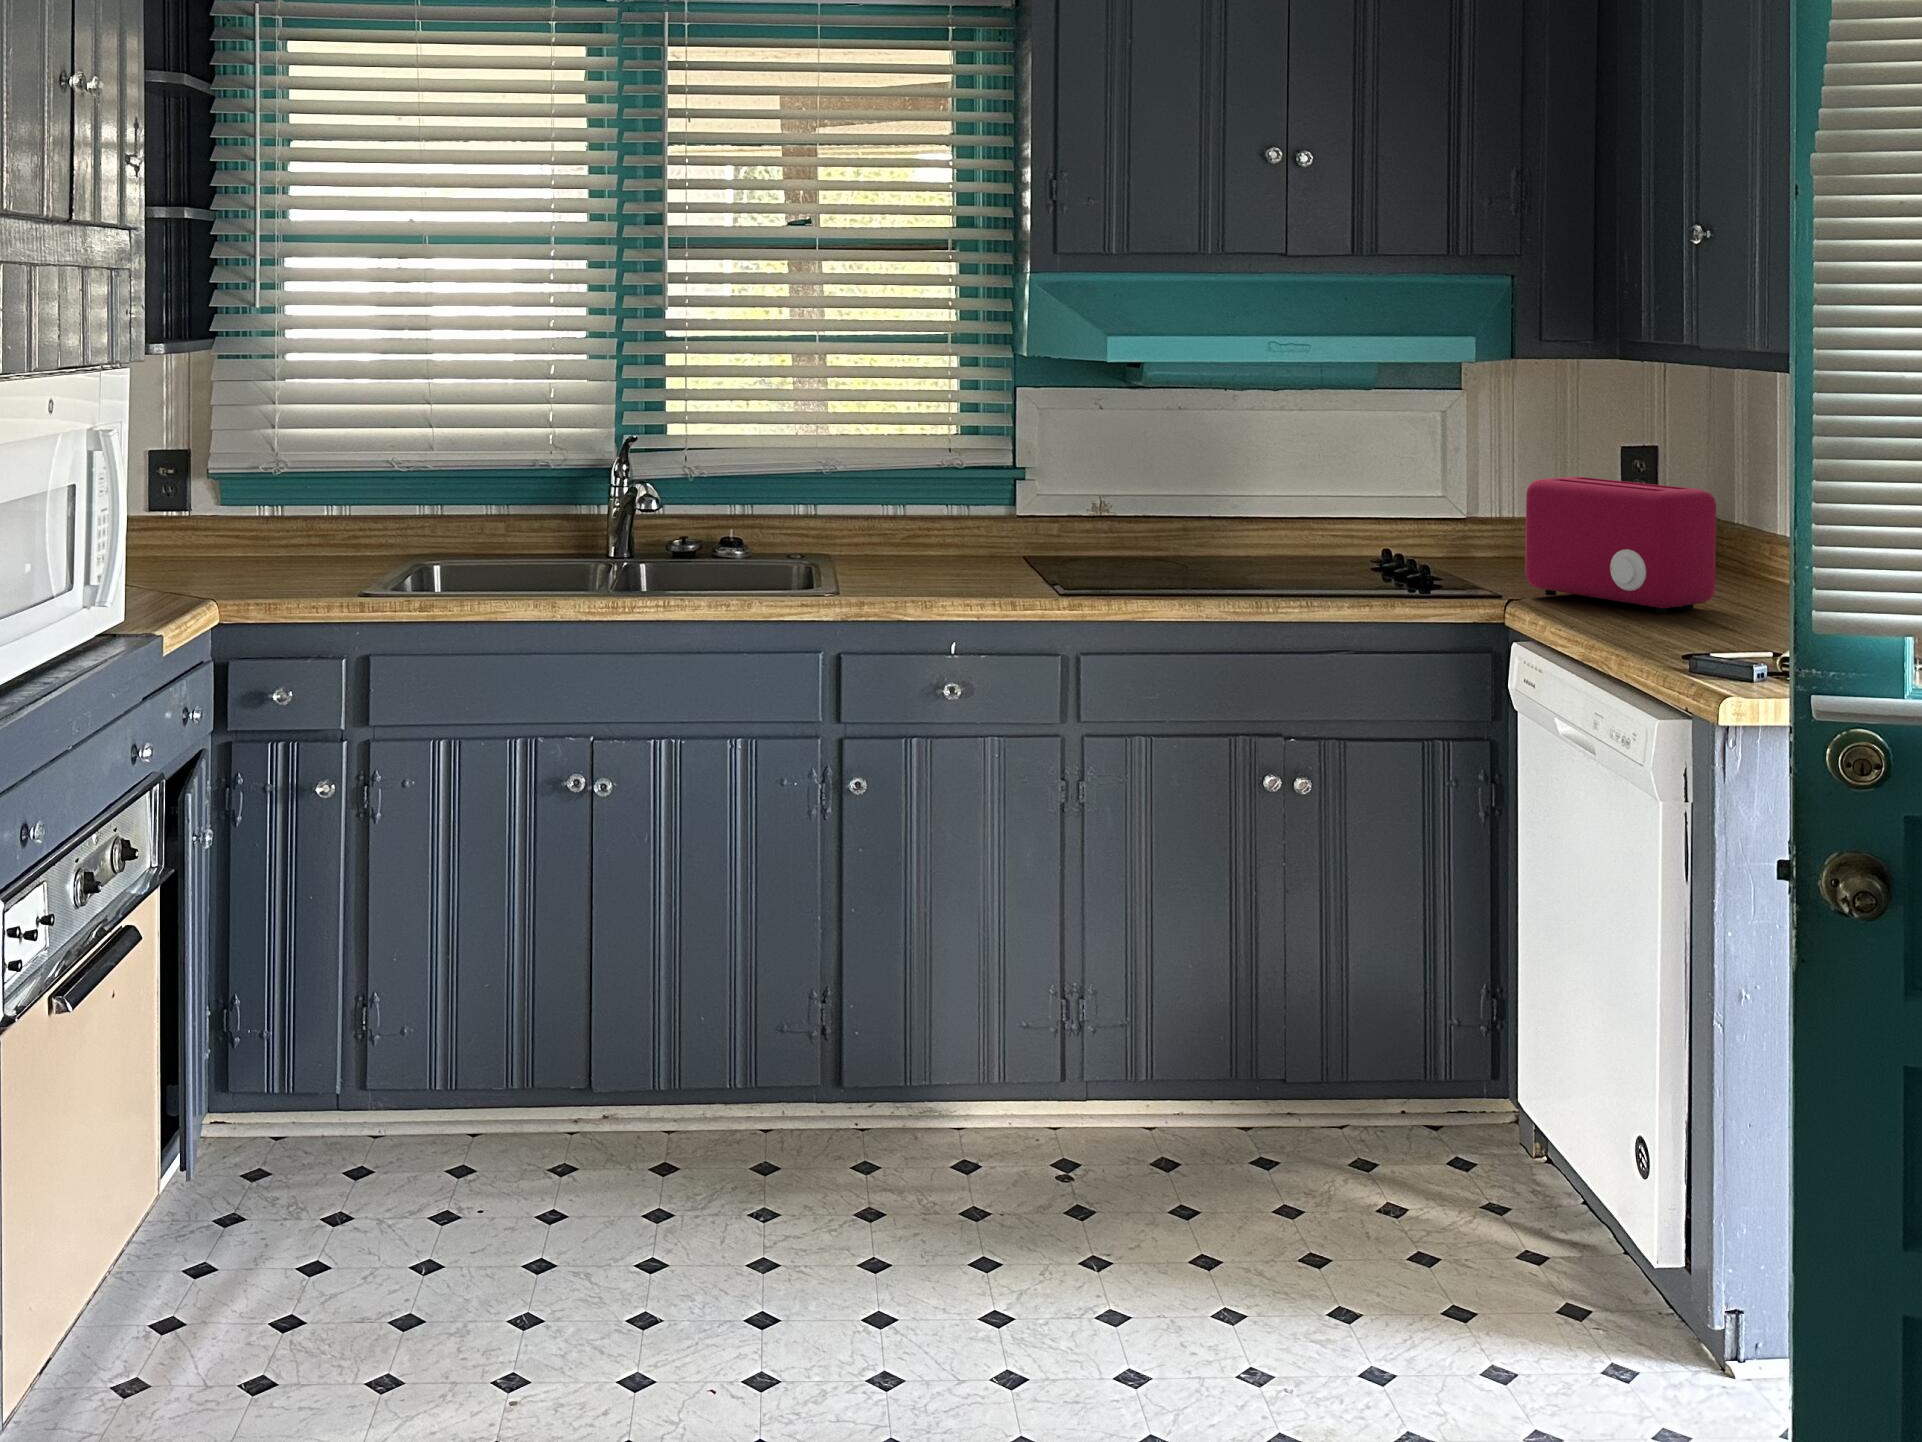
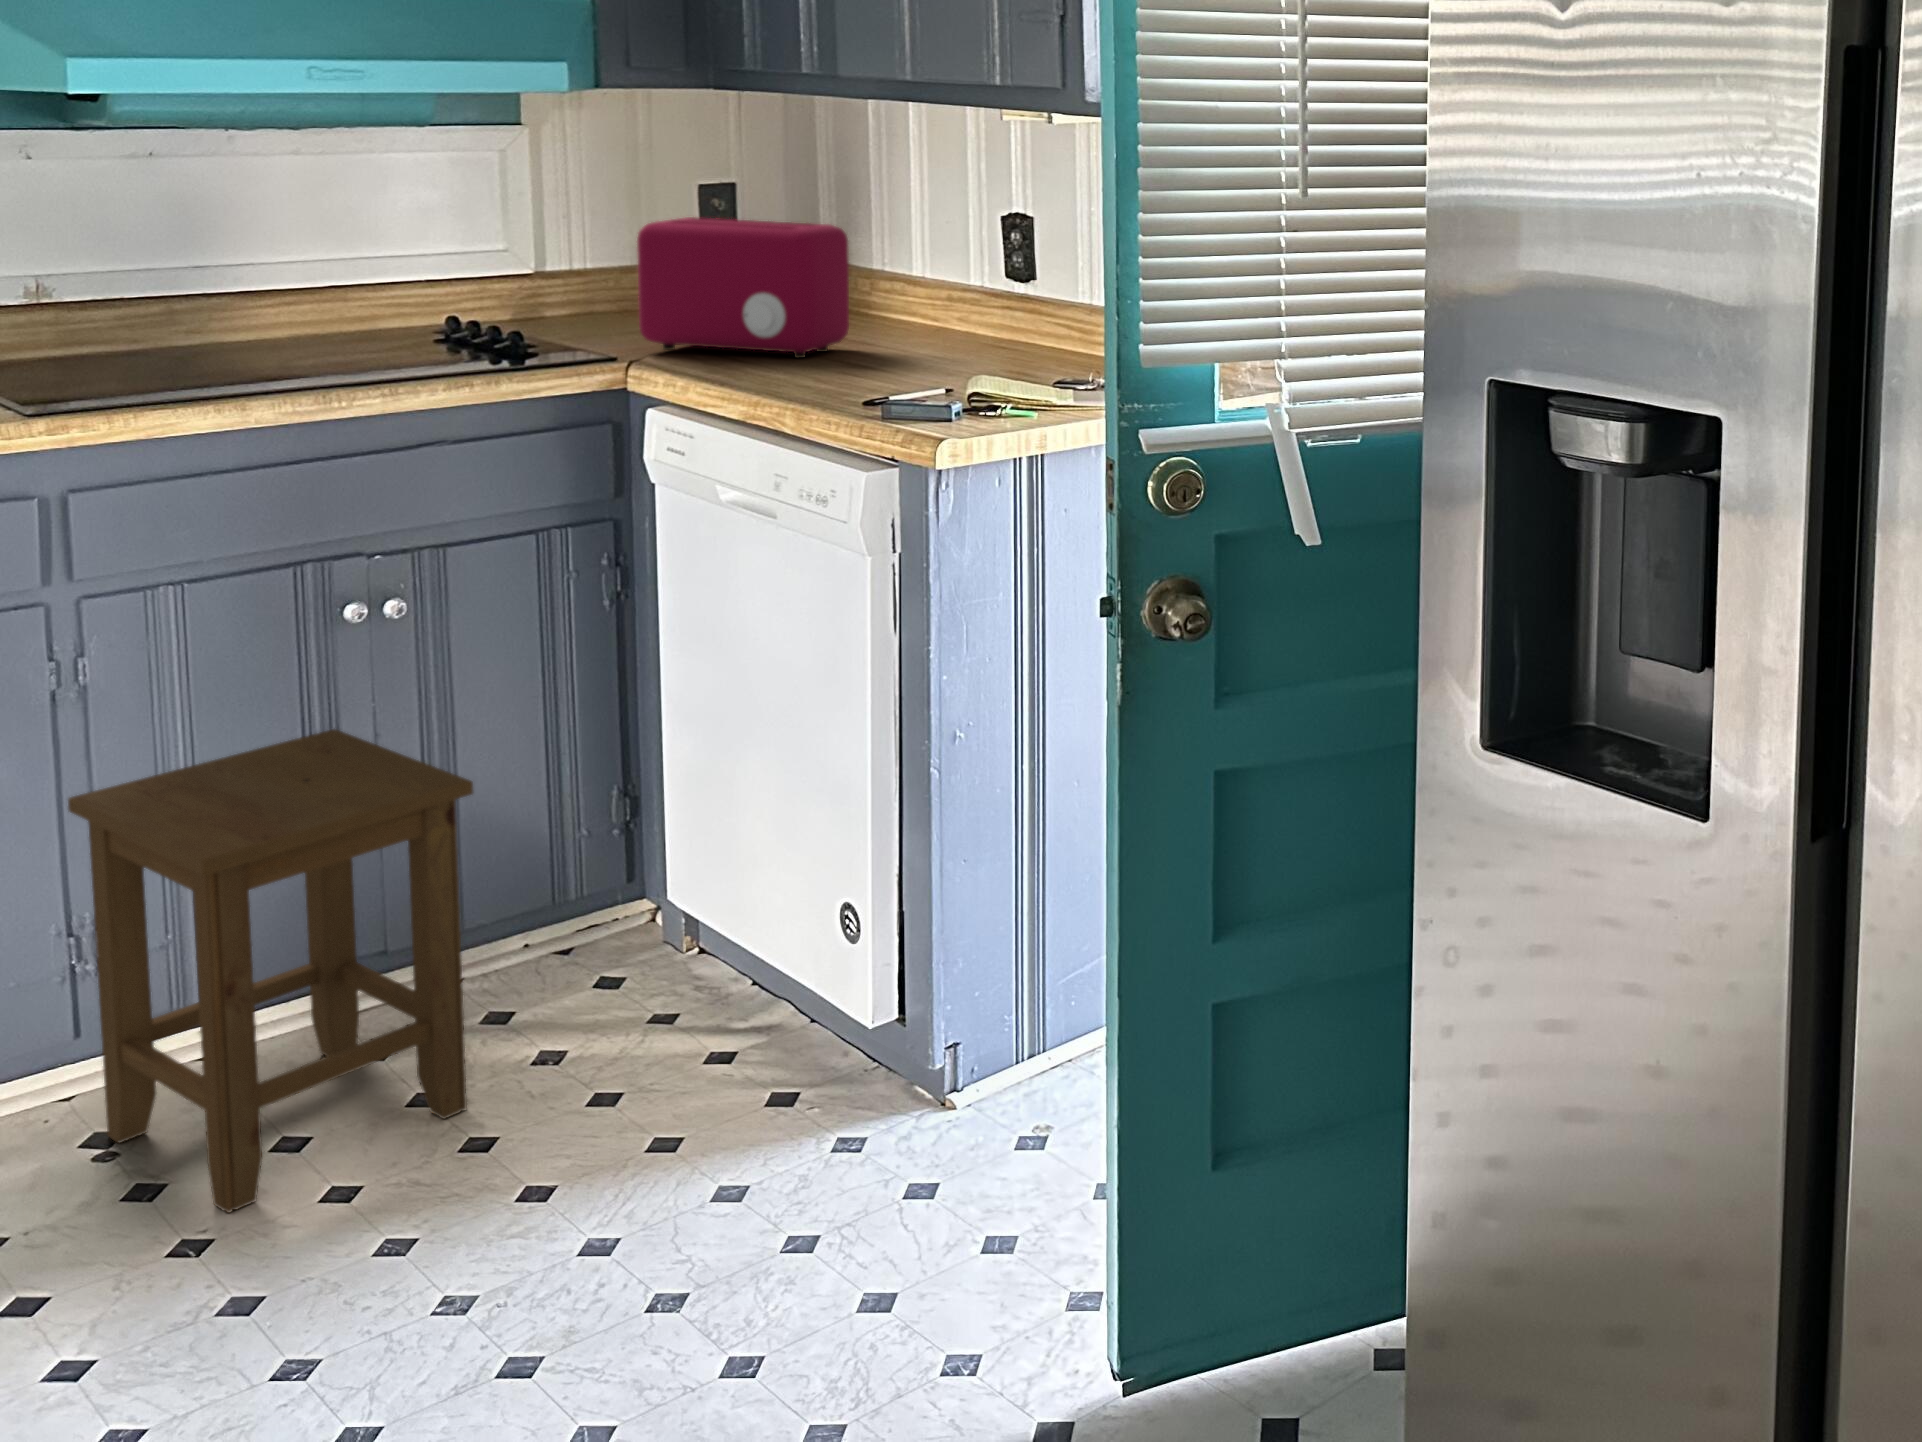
stool: none [1064,878,1330,1242] -> present [68,729,473,1213]

